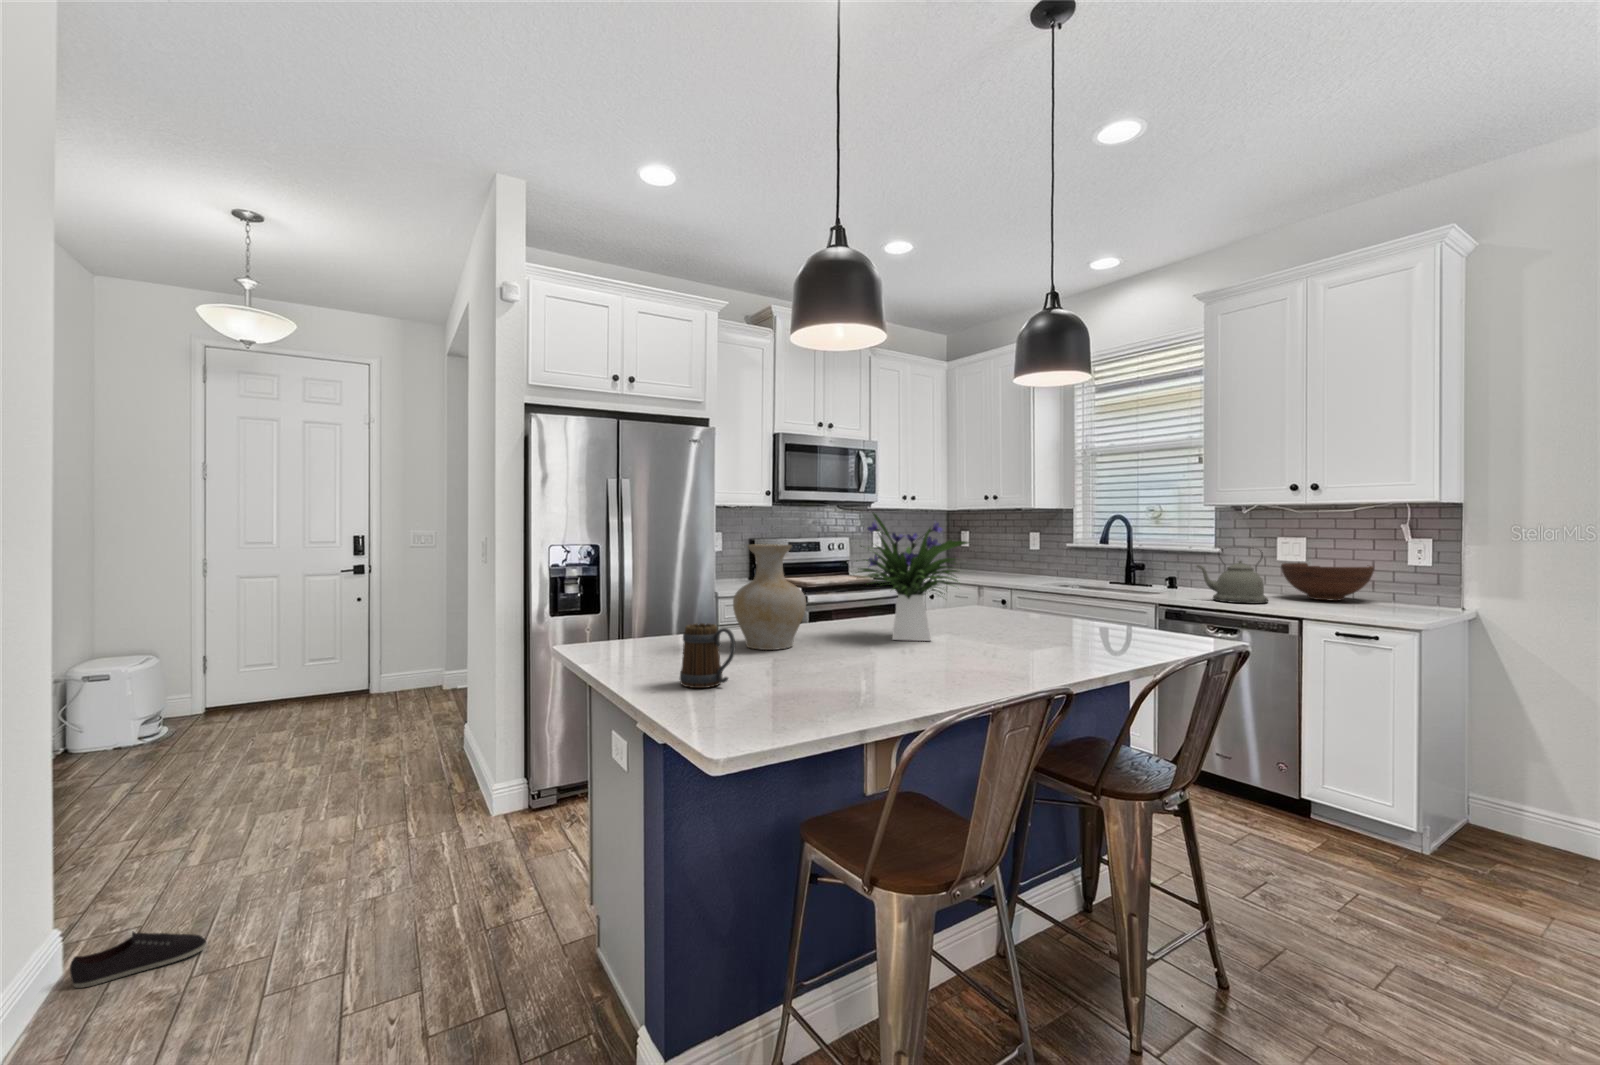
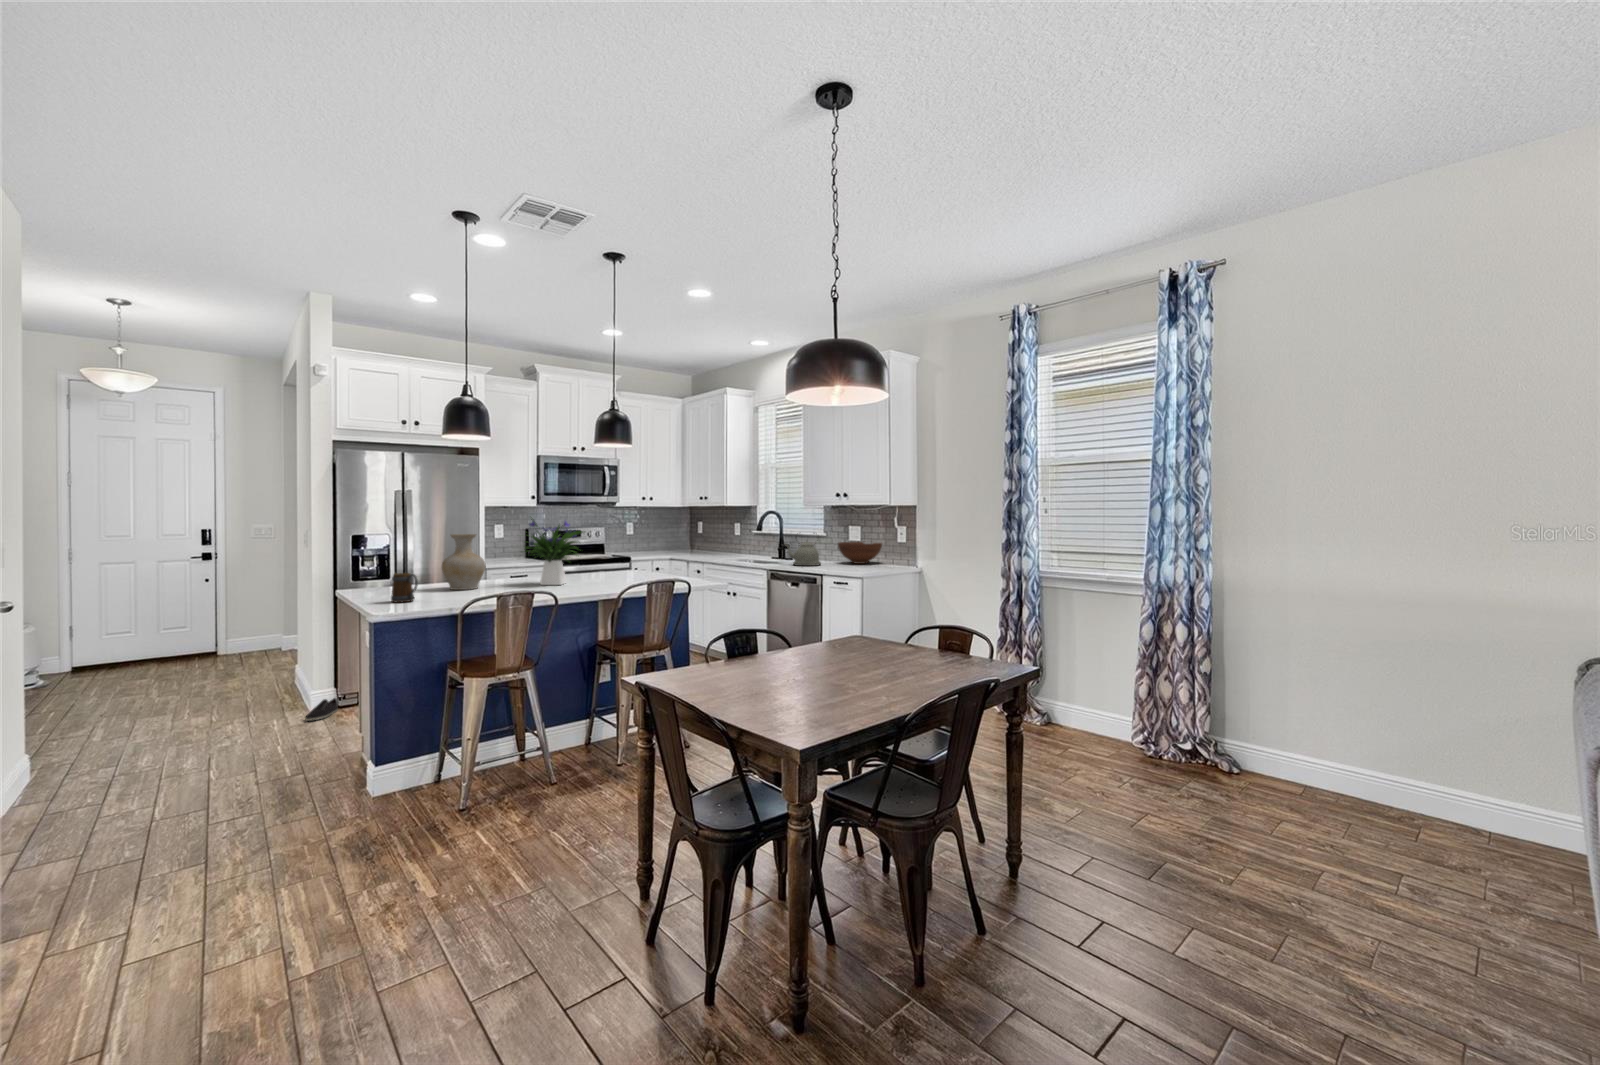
shoe: present [70,932,207,988] -> present [305,698,338,721]

